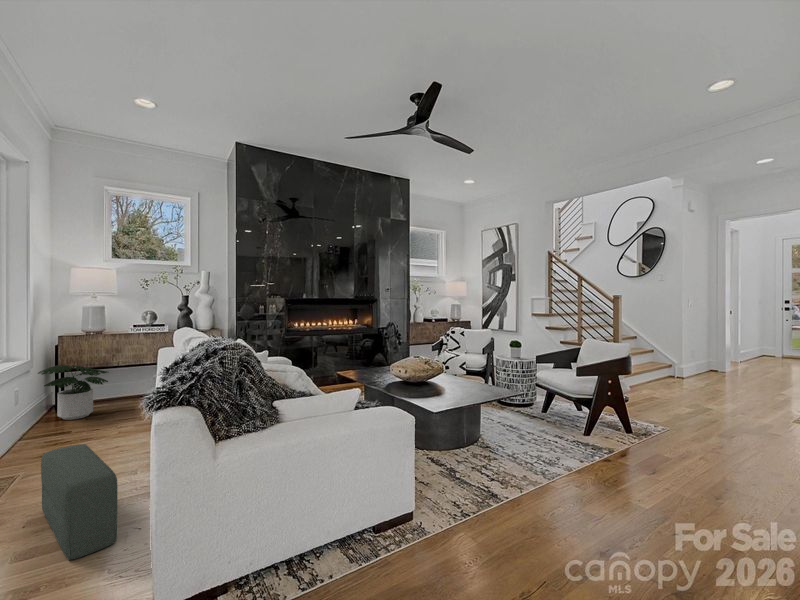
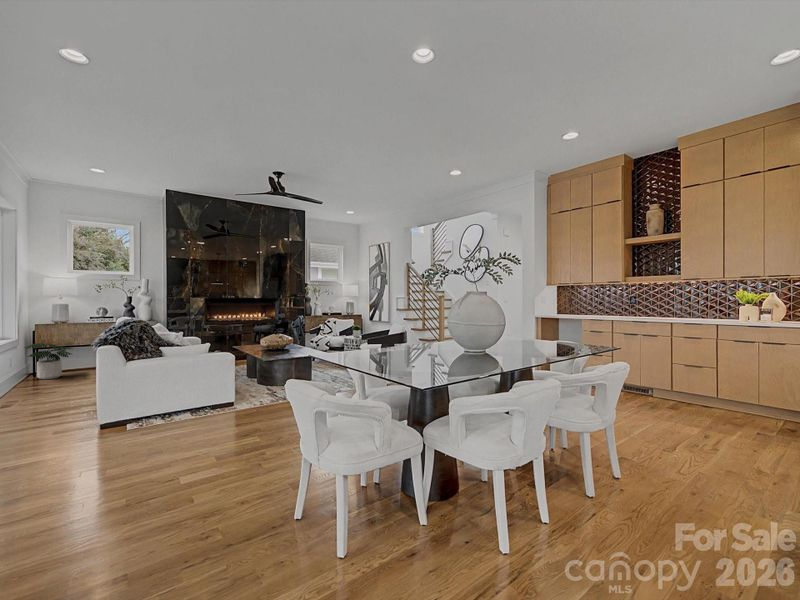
pouf: present [41,444,118,560] -> none [38,377,81,422]

